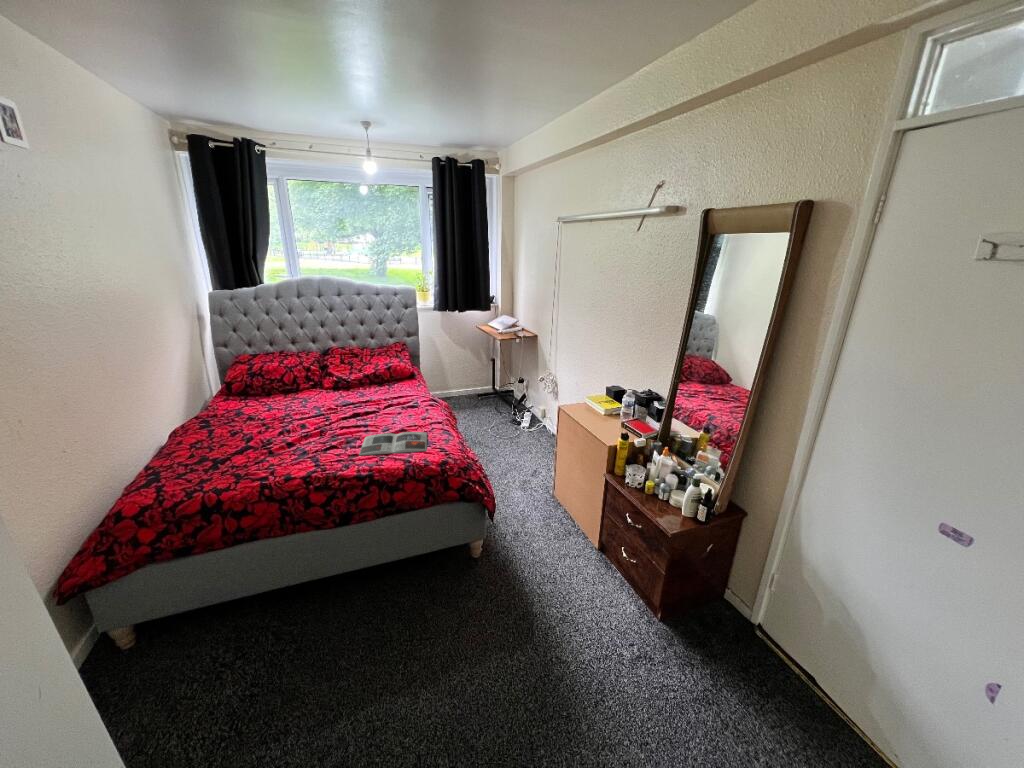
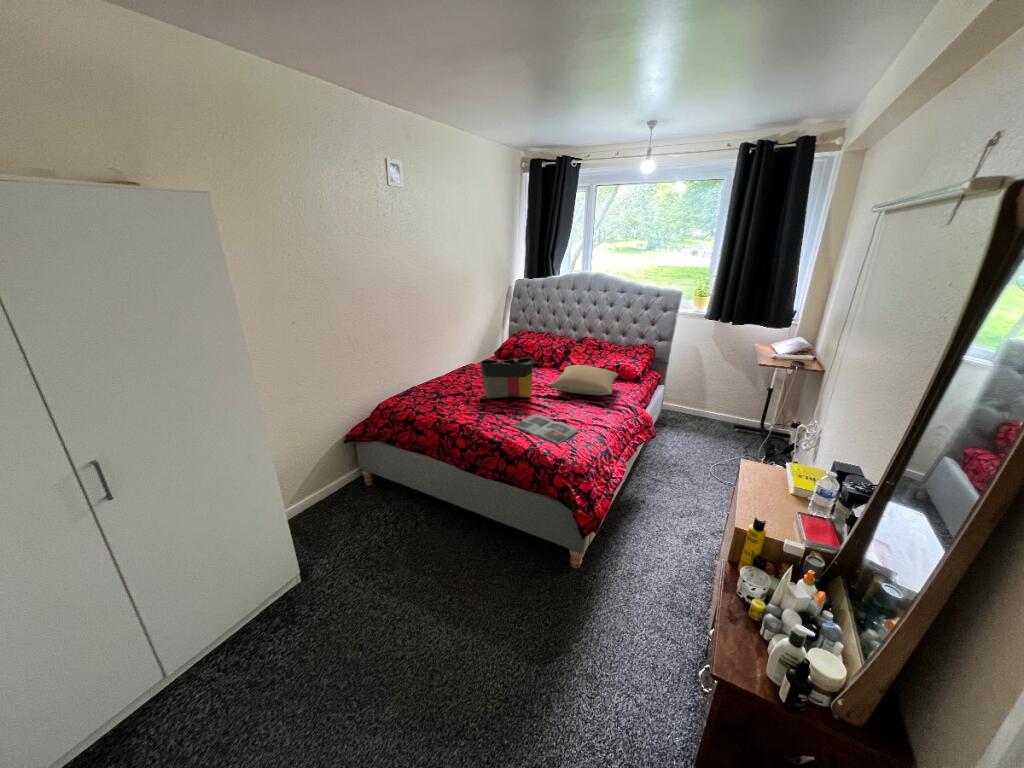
pillow: none [341,373,418,406] -> present [551,365,618,395]
tote bag: none [265,378,338,441] -> present [481,358,535,399]

